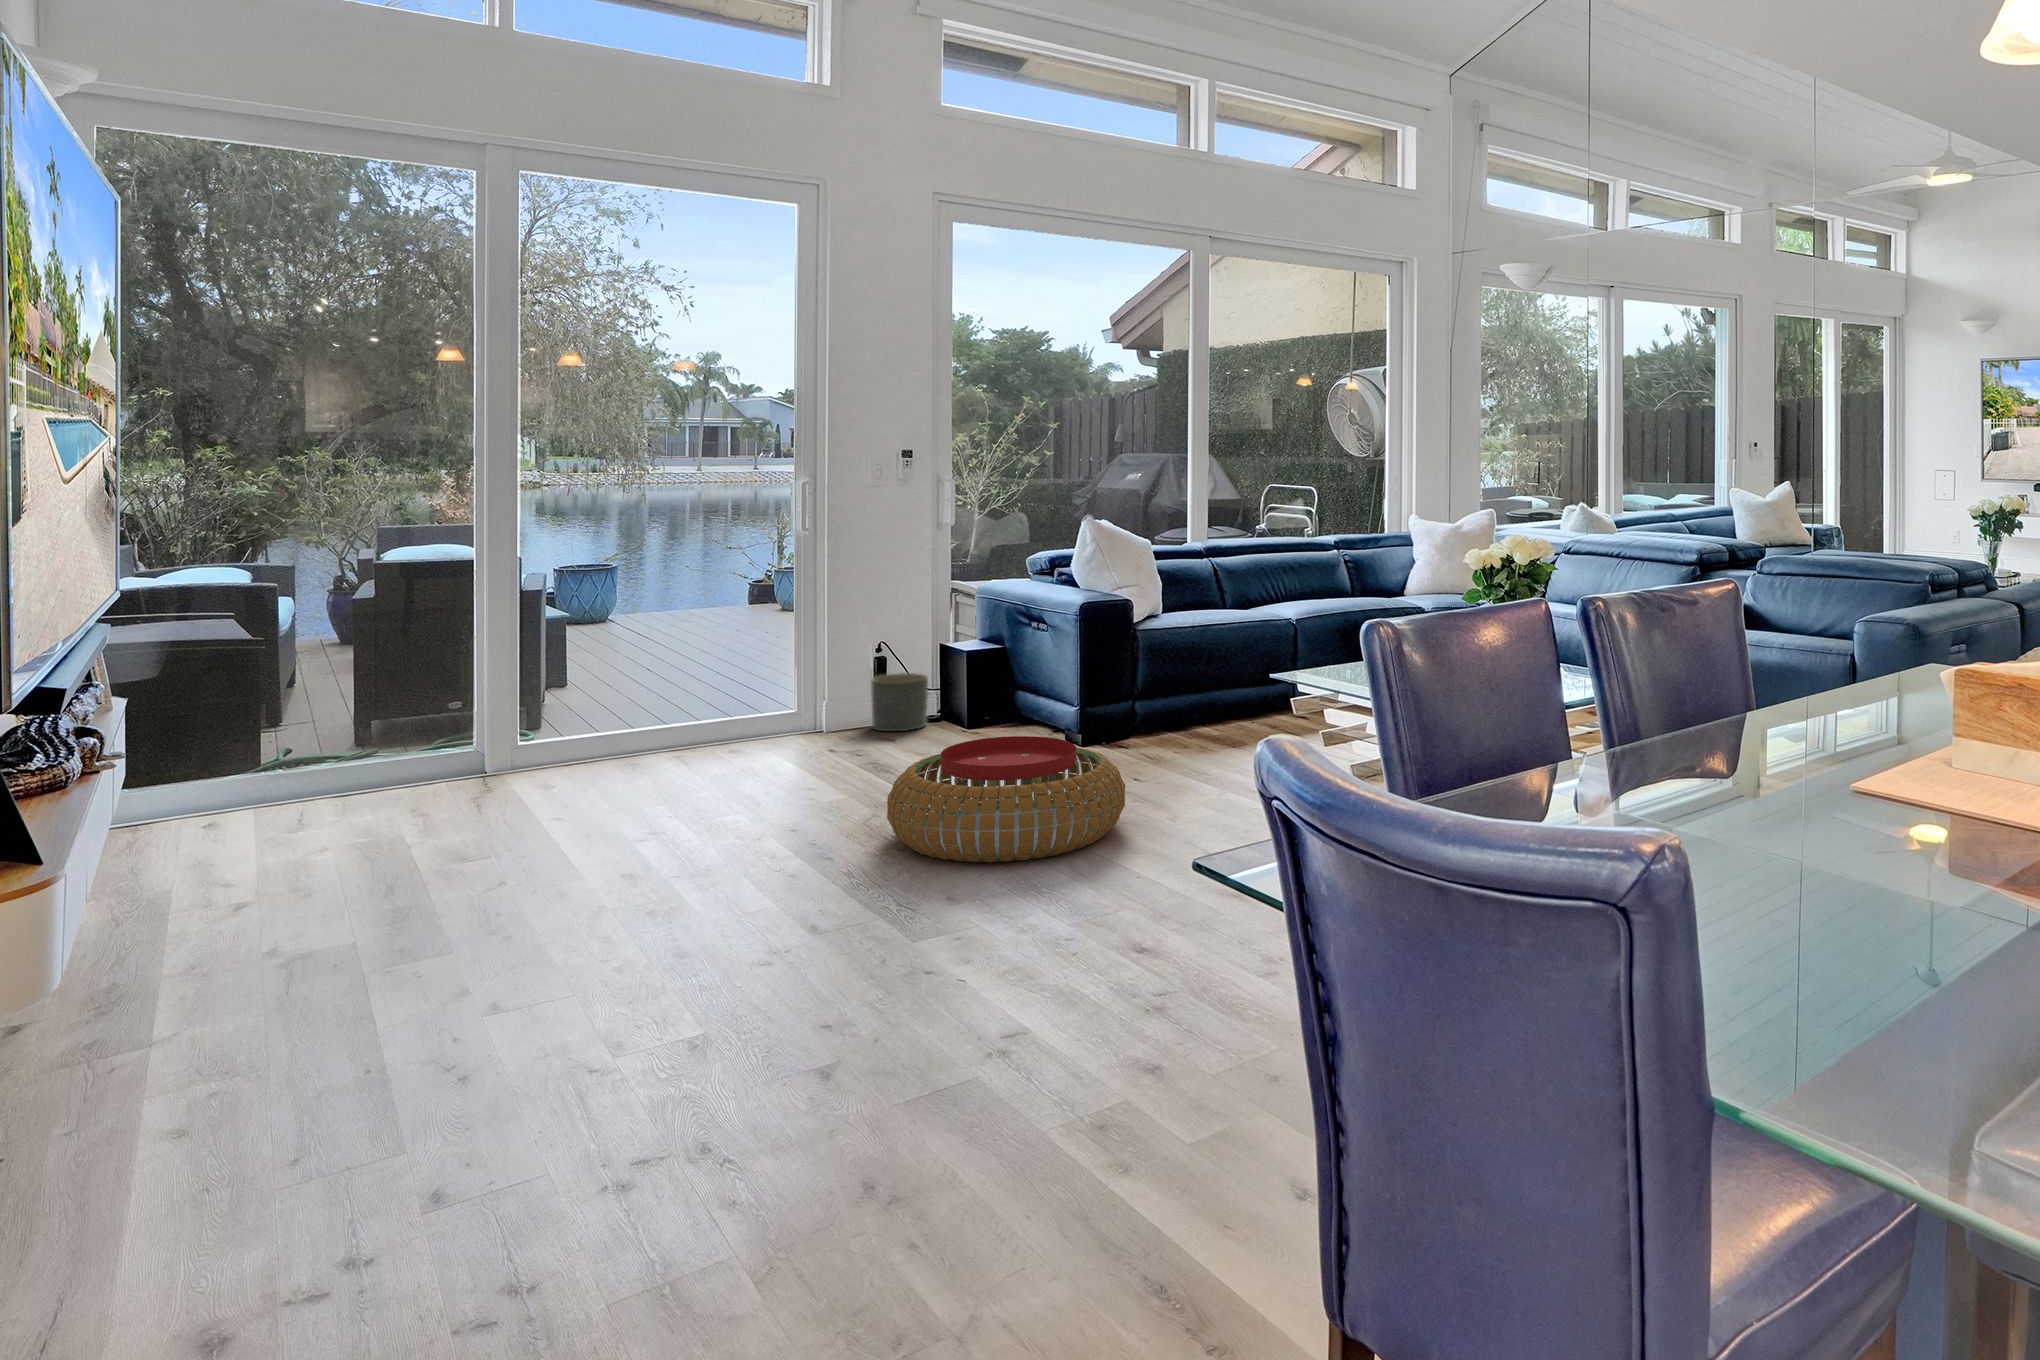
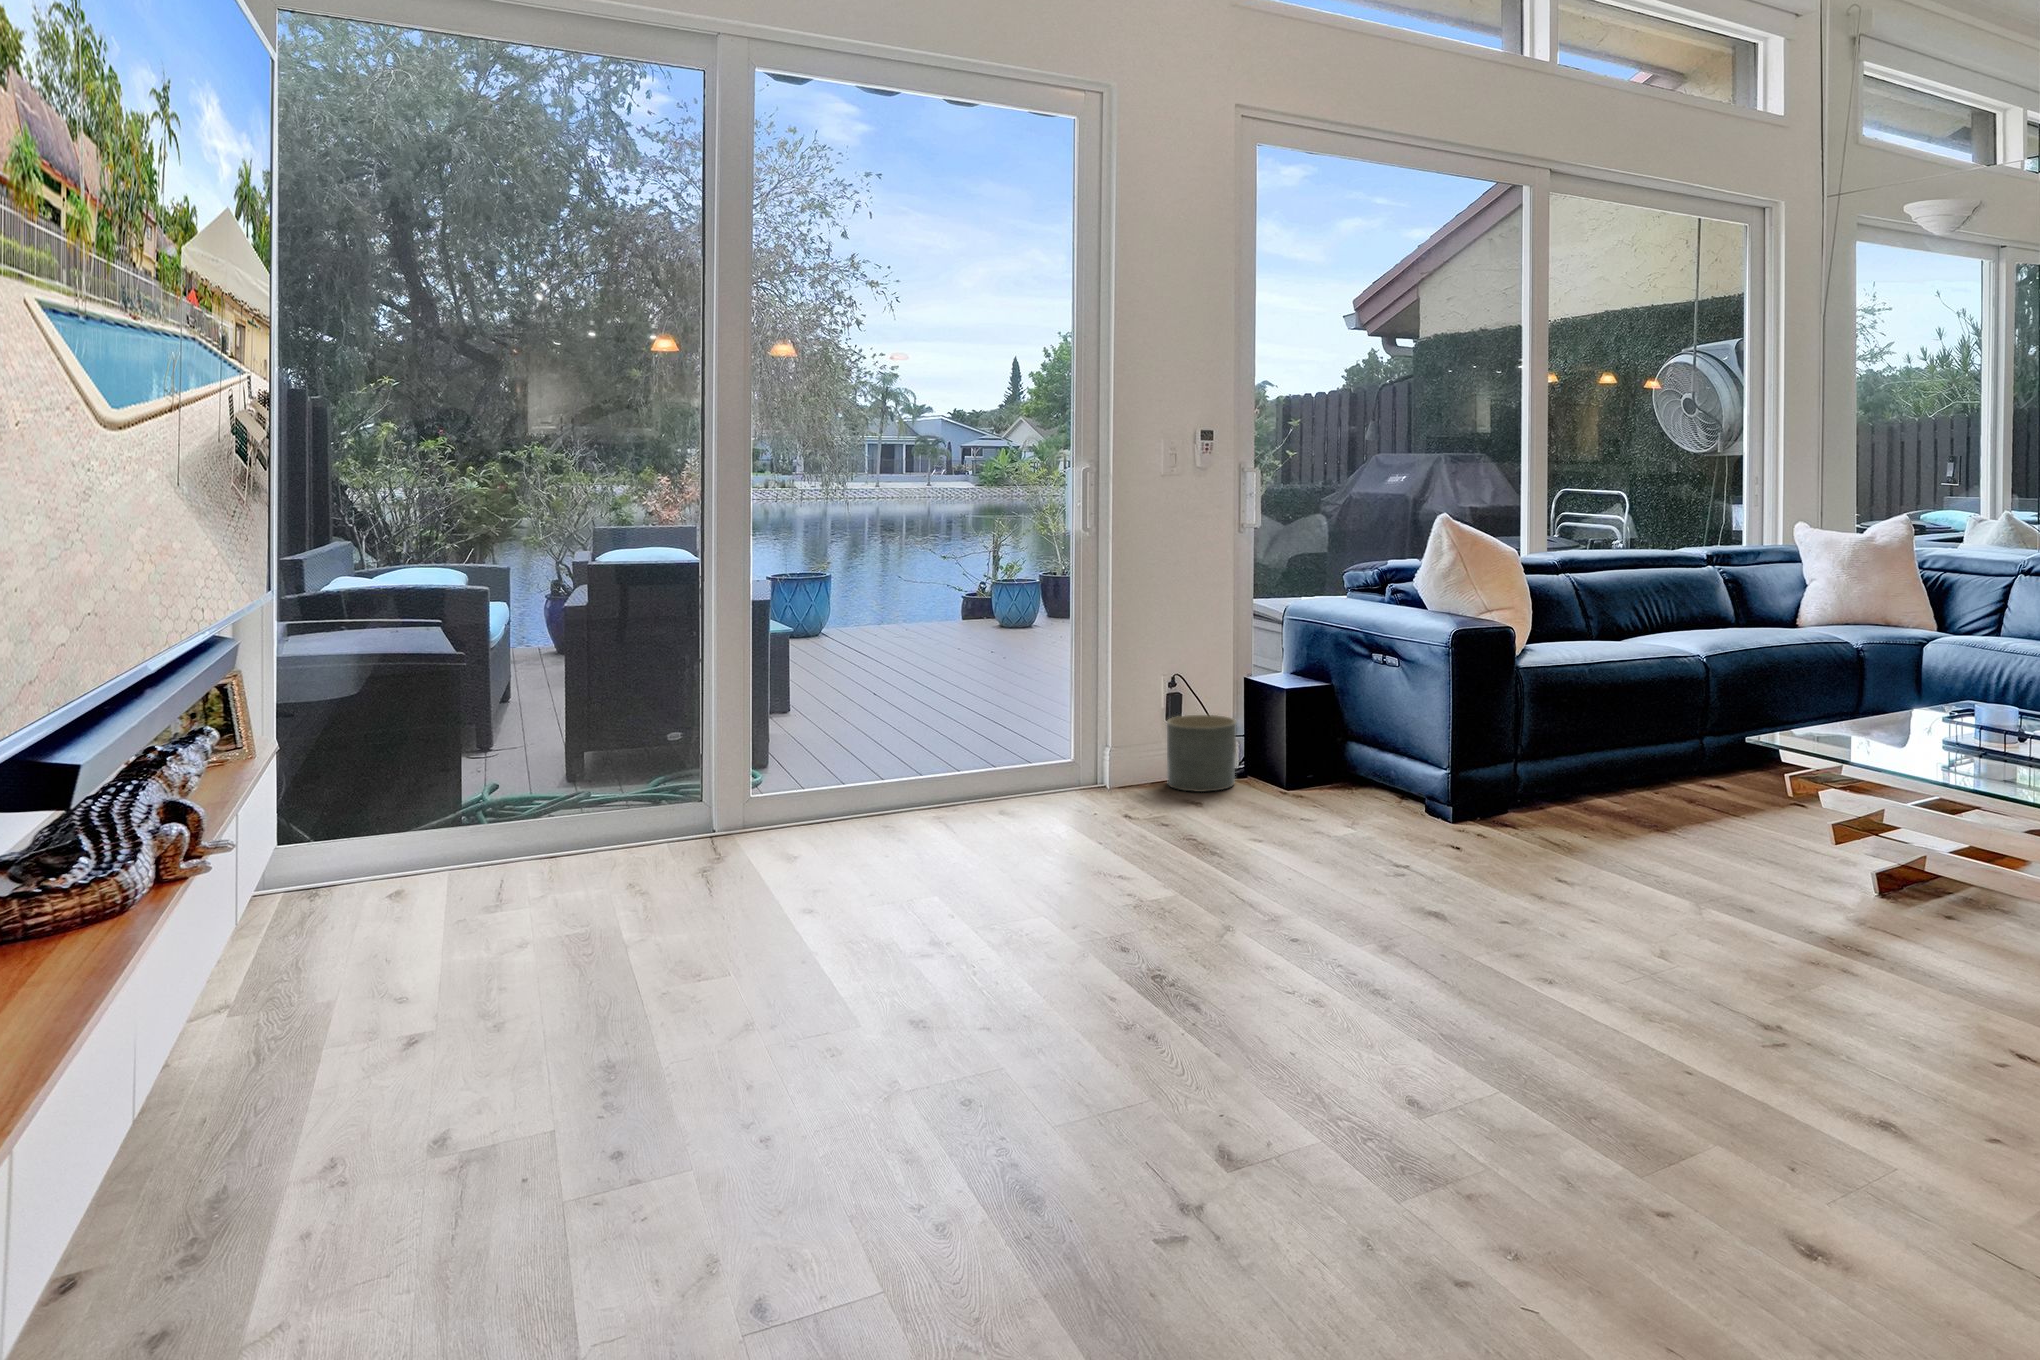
pouf: present [887,736,1125,862] -> none [1233,826,1570,1024]

